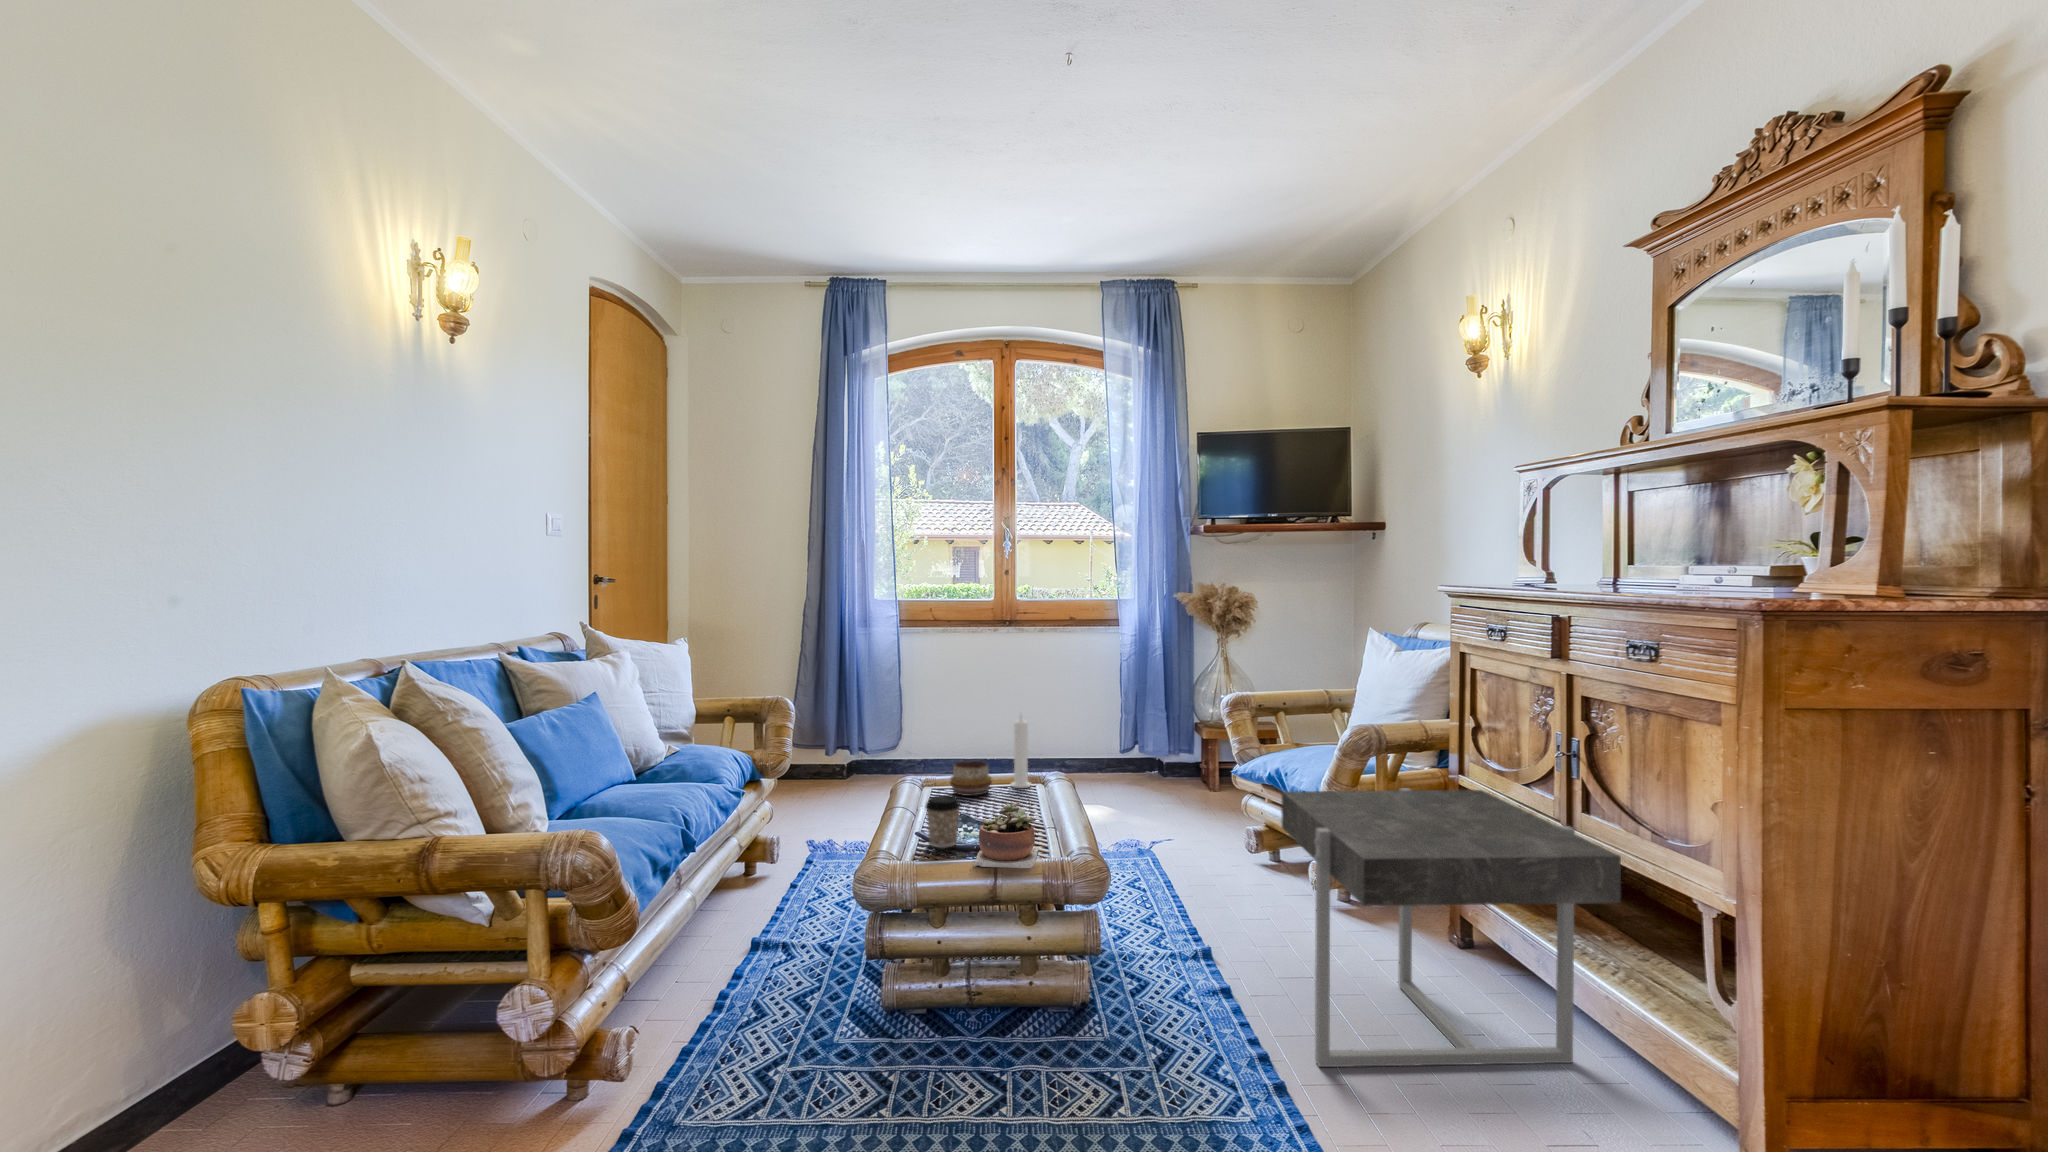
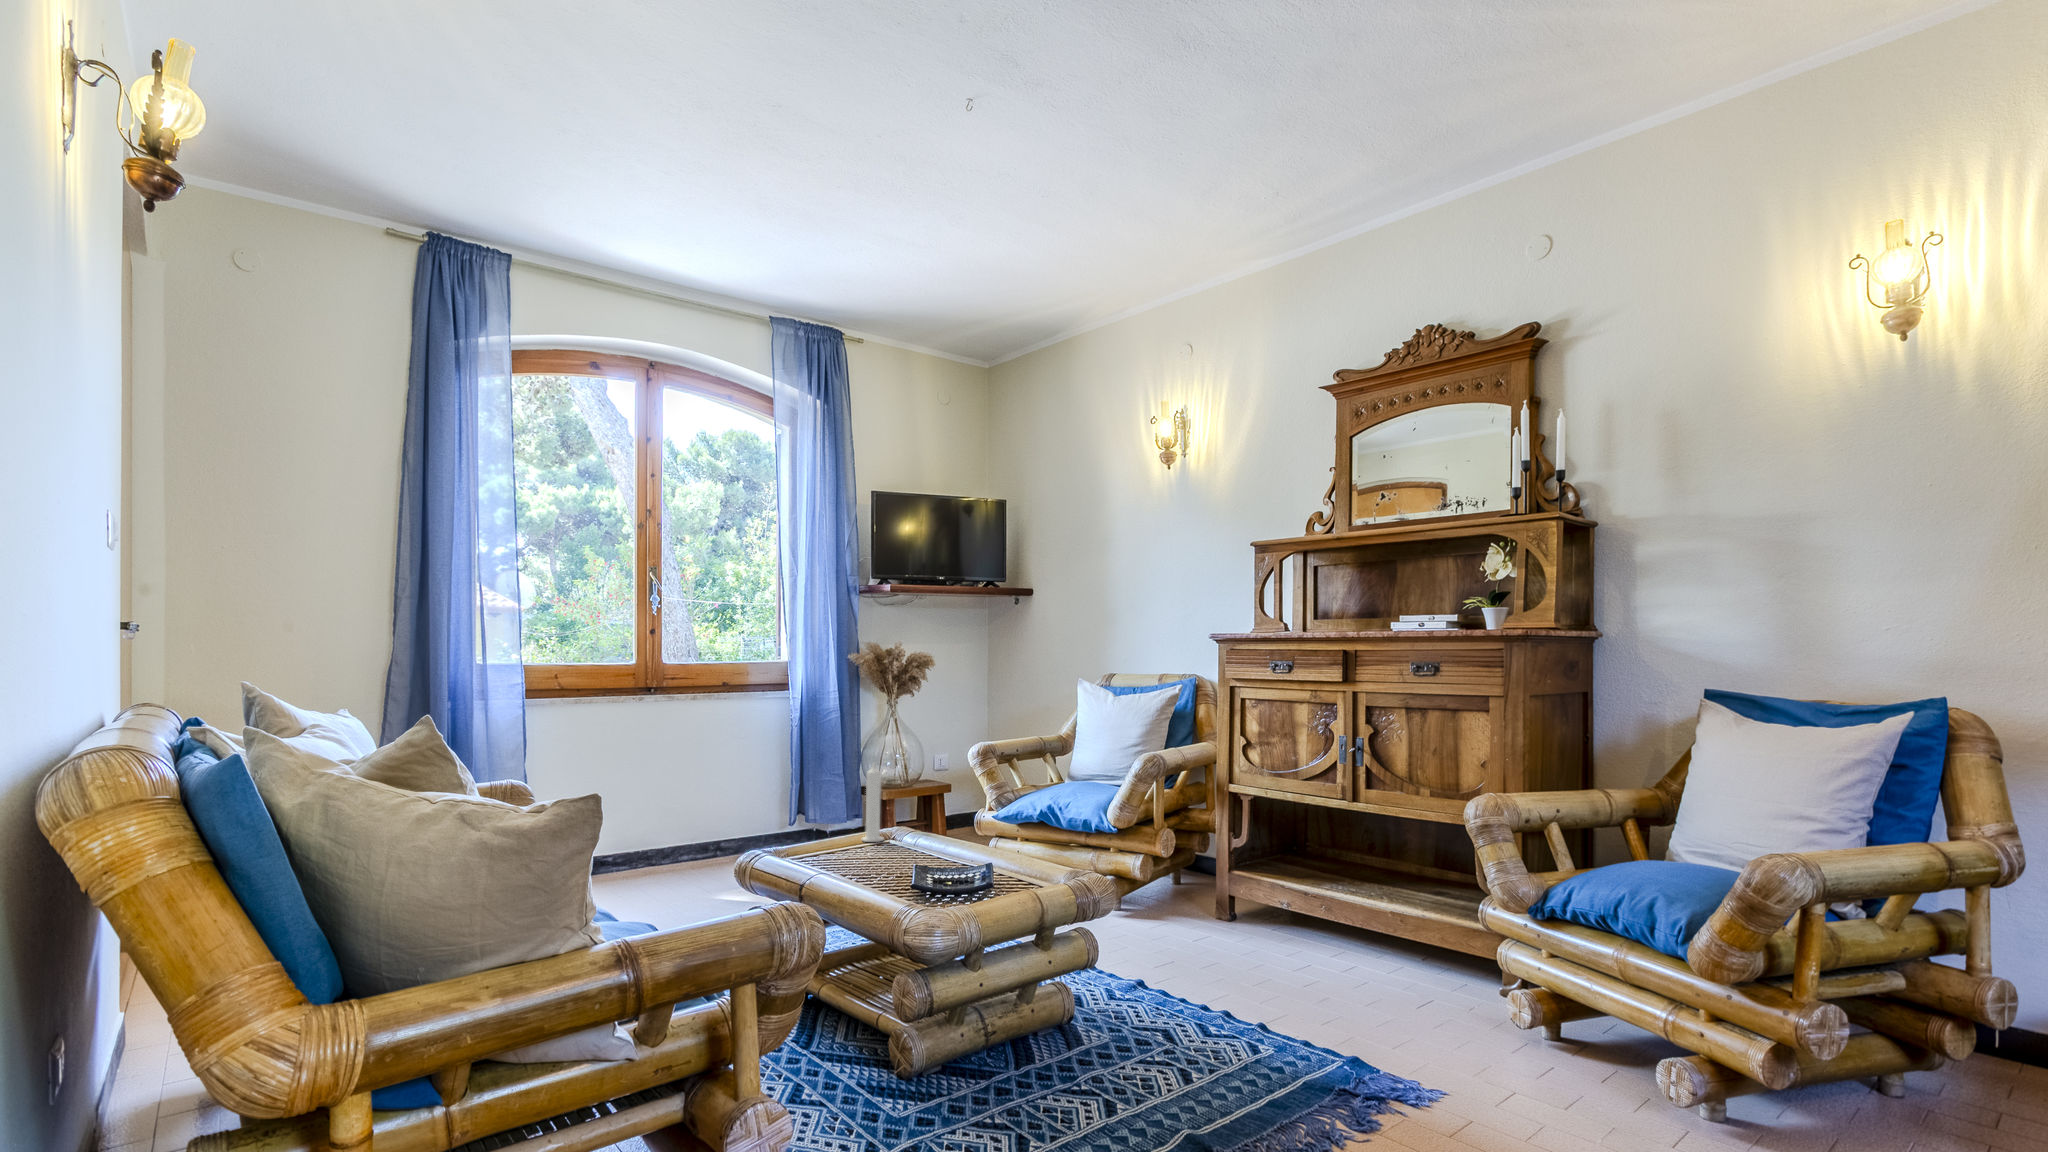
decorative bowl: present [950,761,992,796] -> none [815,816,862,852]
side table: present [1282,788,1621,1067] -> none [1174,789,1428,1010]
coffee cup: present [926,795,960,848] -> none [908,831,944,882]
succulent plant: present [973,802,1039,868] -> none [976,825,1048,886]

